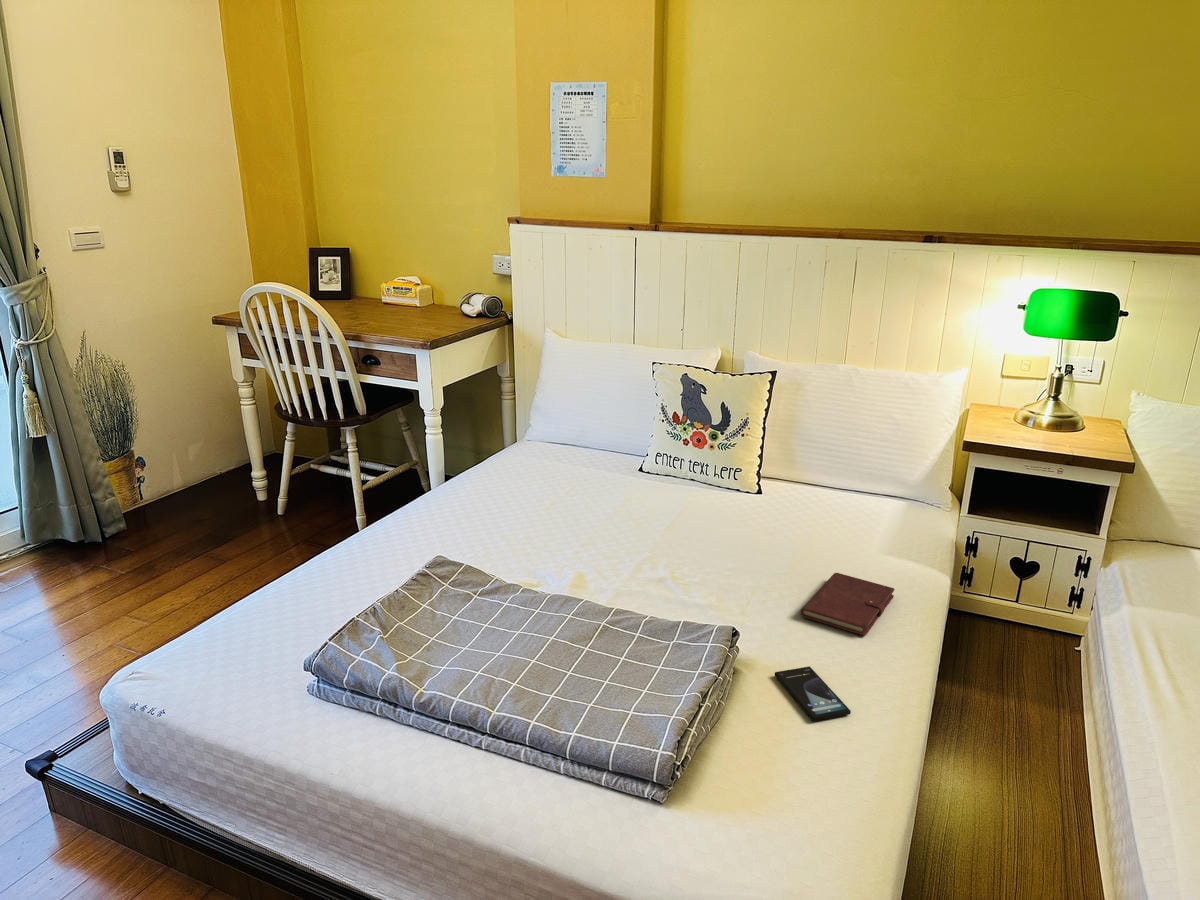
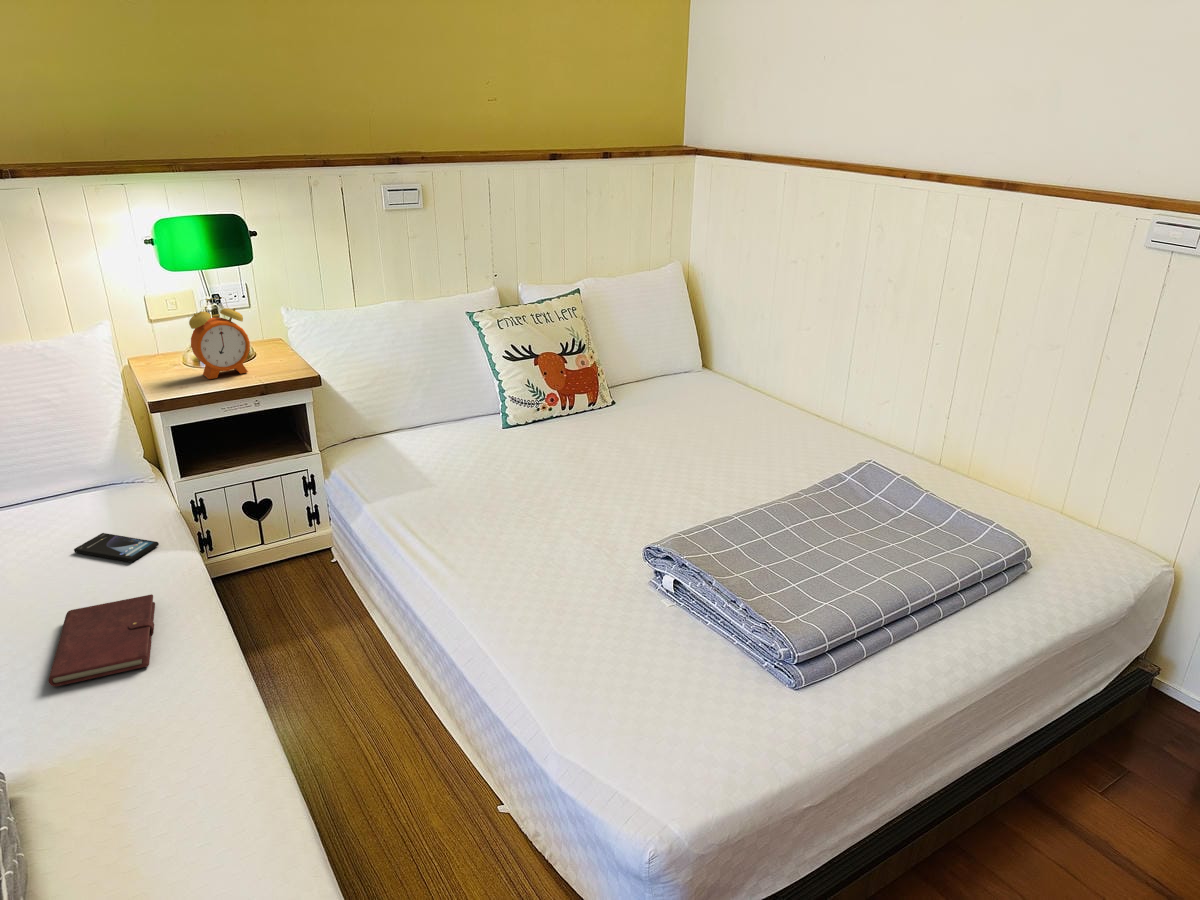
alarm clock: none [1022,367,1080,441] -> present [189,301,250,379]
smartphone: present [775,666,851,721] -> present [74,533,159,562]

